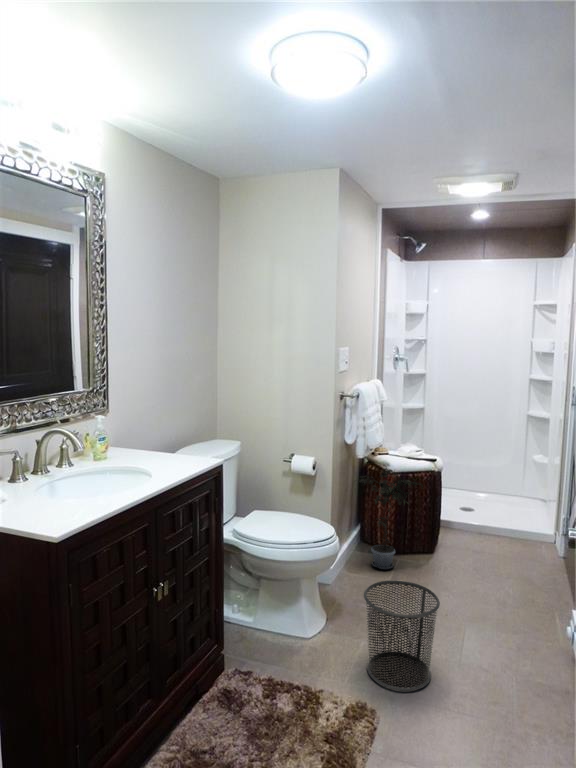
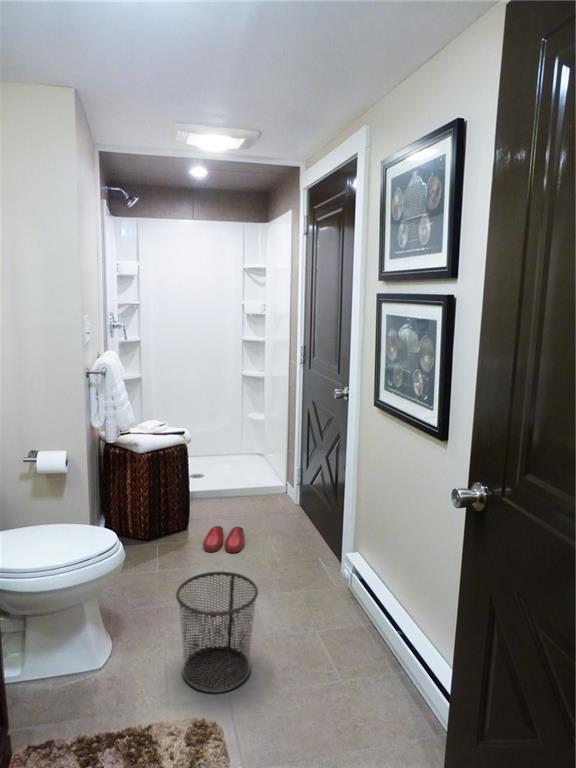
potted plant: present [359,465,423,569] -> none [105,446,183,562]
slippers: none [440,555,486,584] -> present [203,526,244,553]

